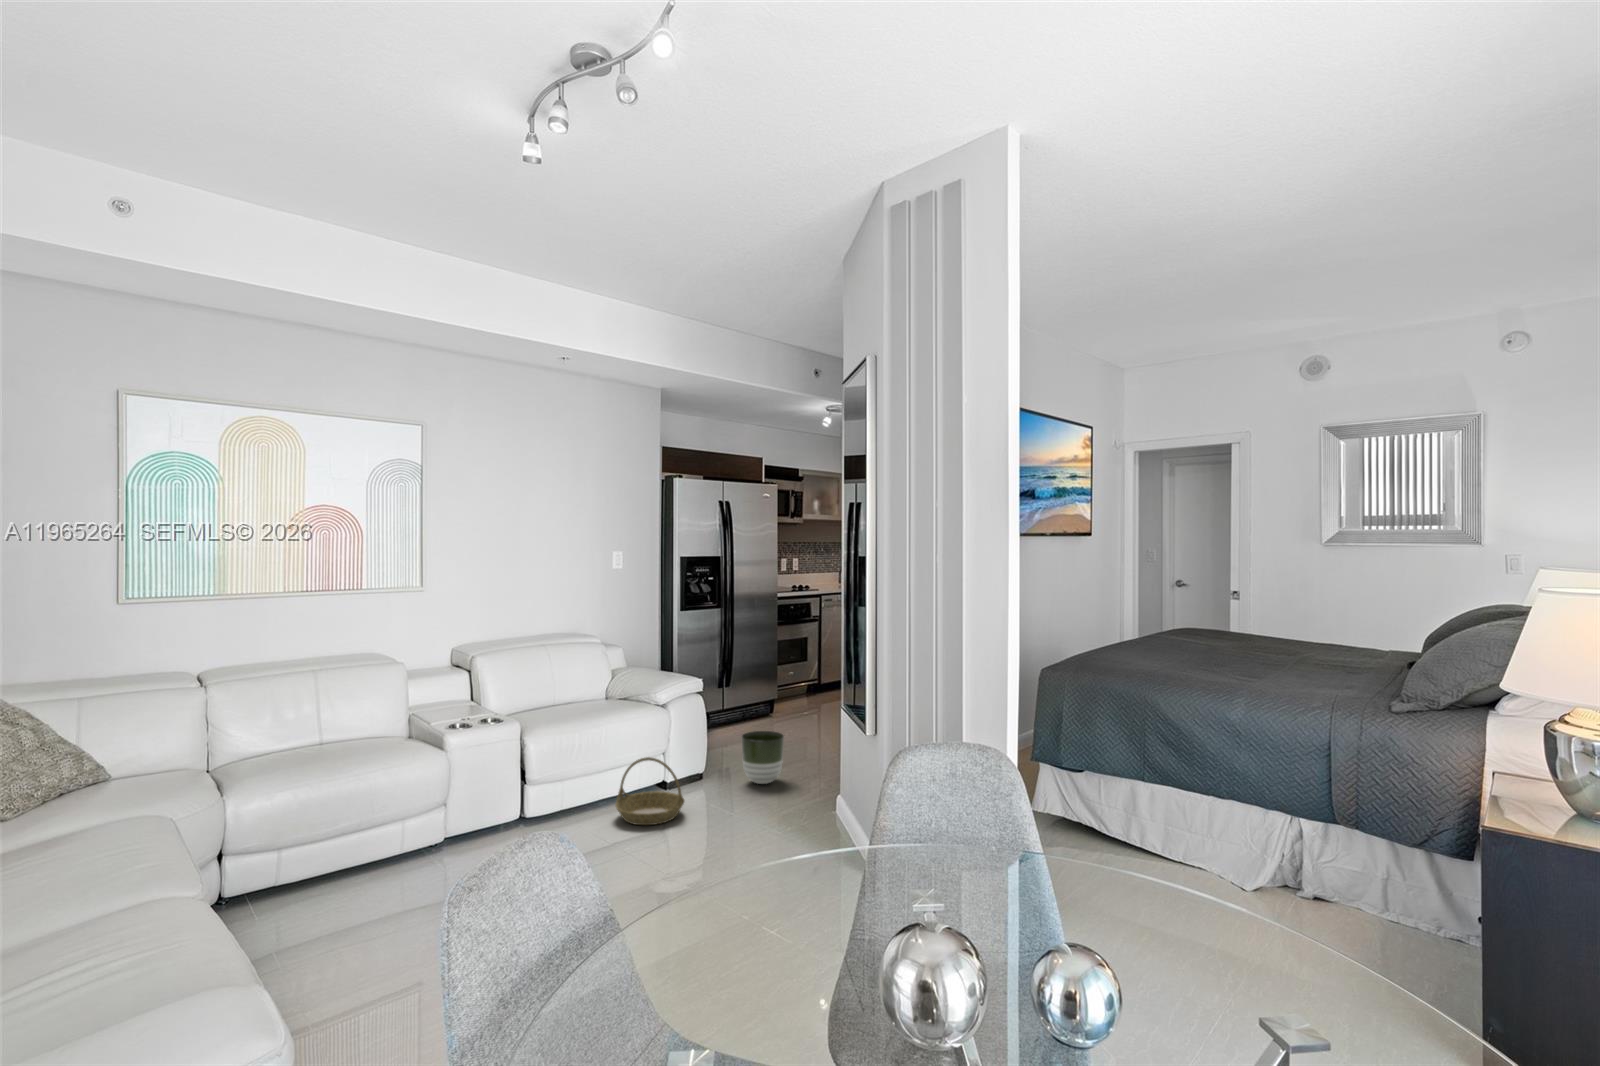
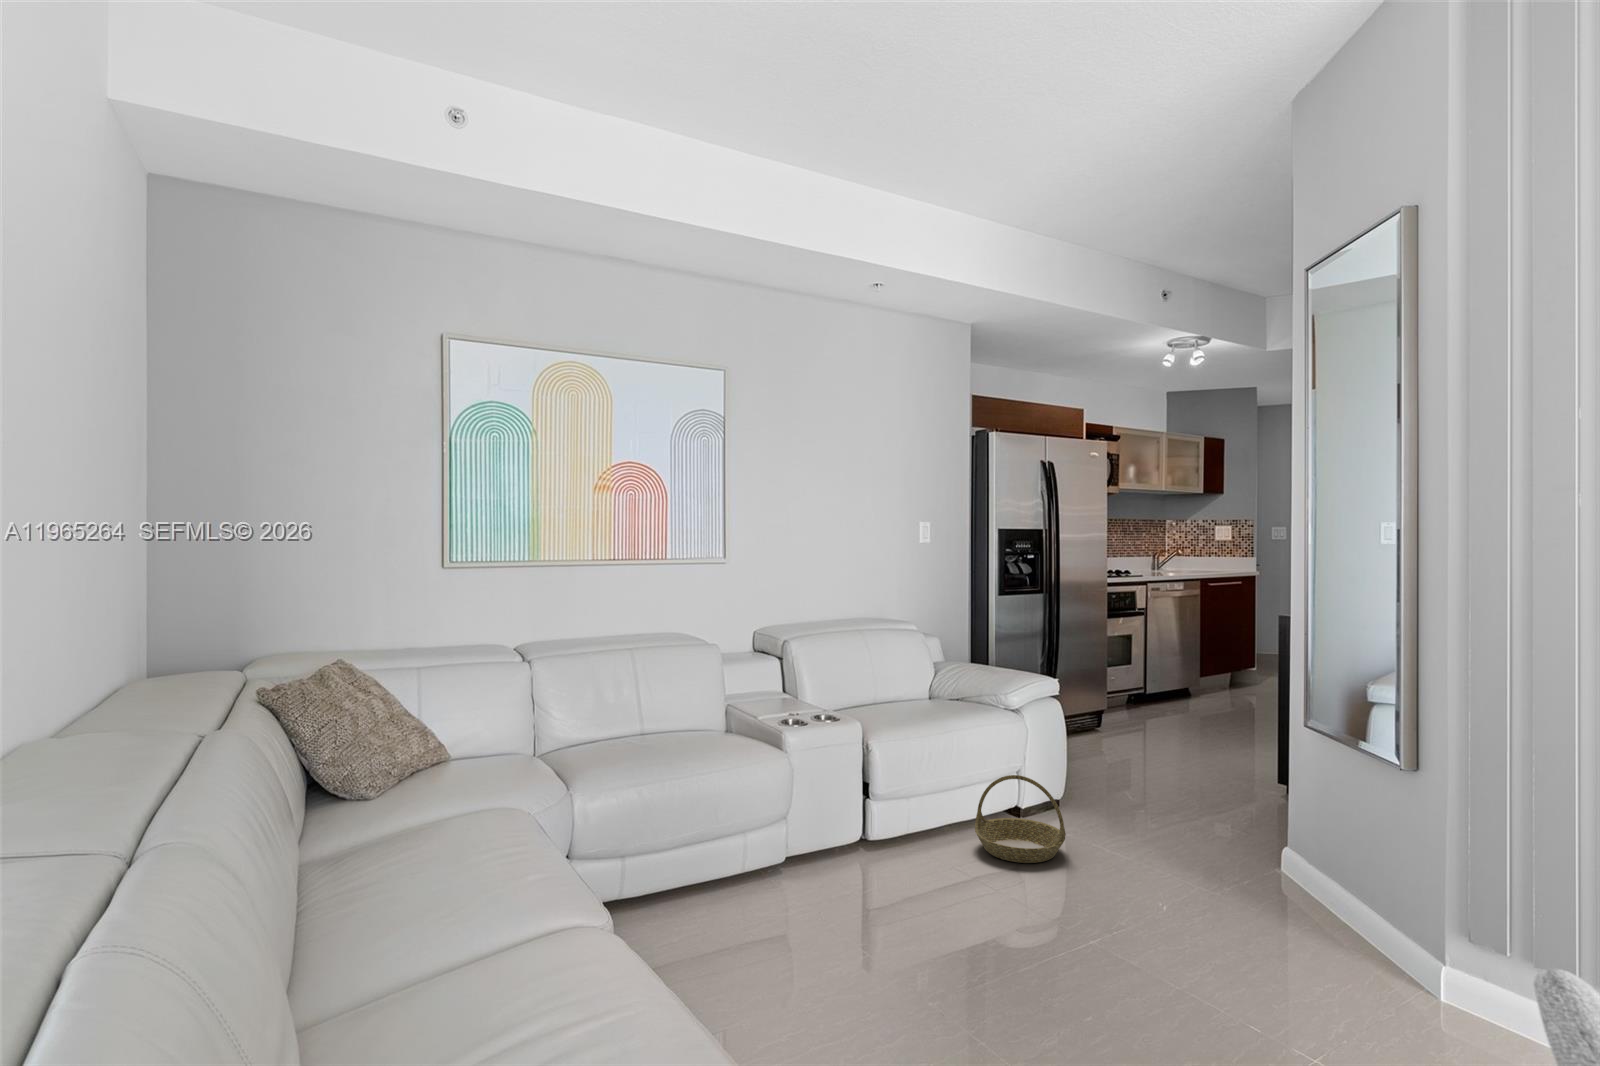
planter: present [742,731,784,784] -> none [1117,749,1176,819]

